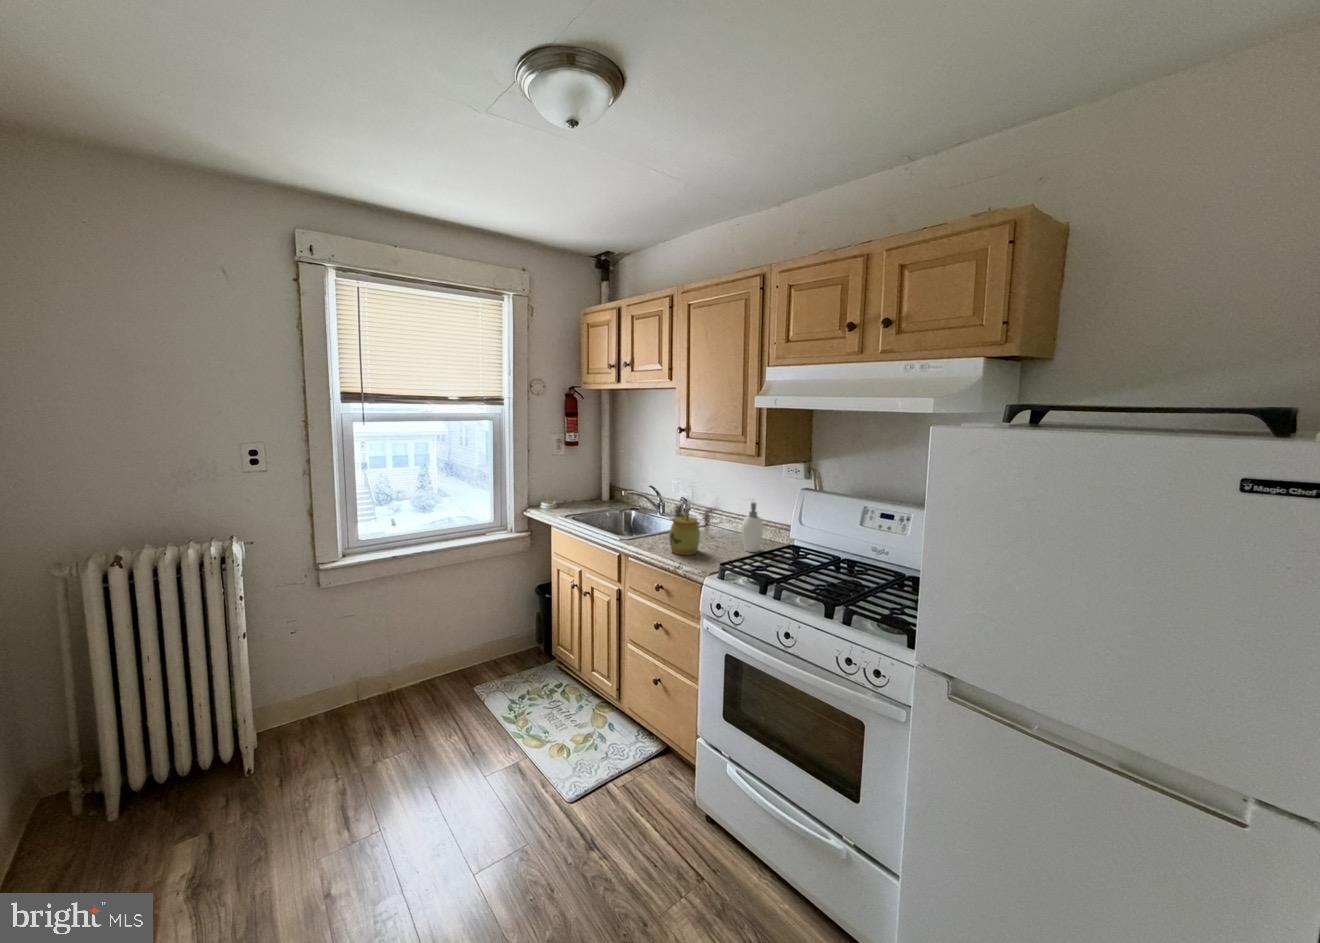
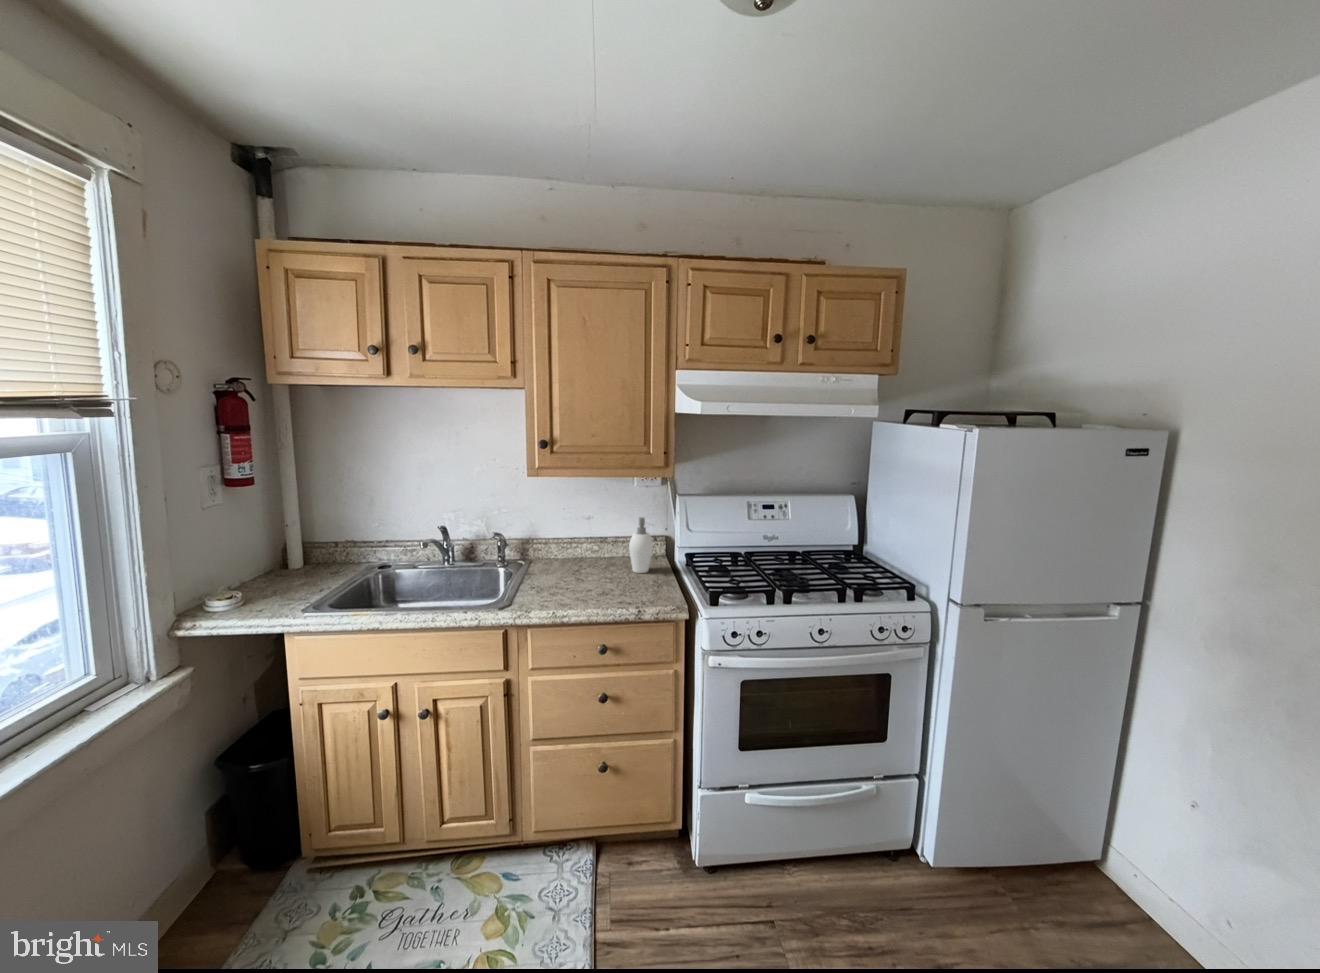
jar: present [669,513,700,555] -> none [574,544,613,599]

